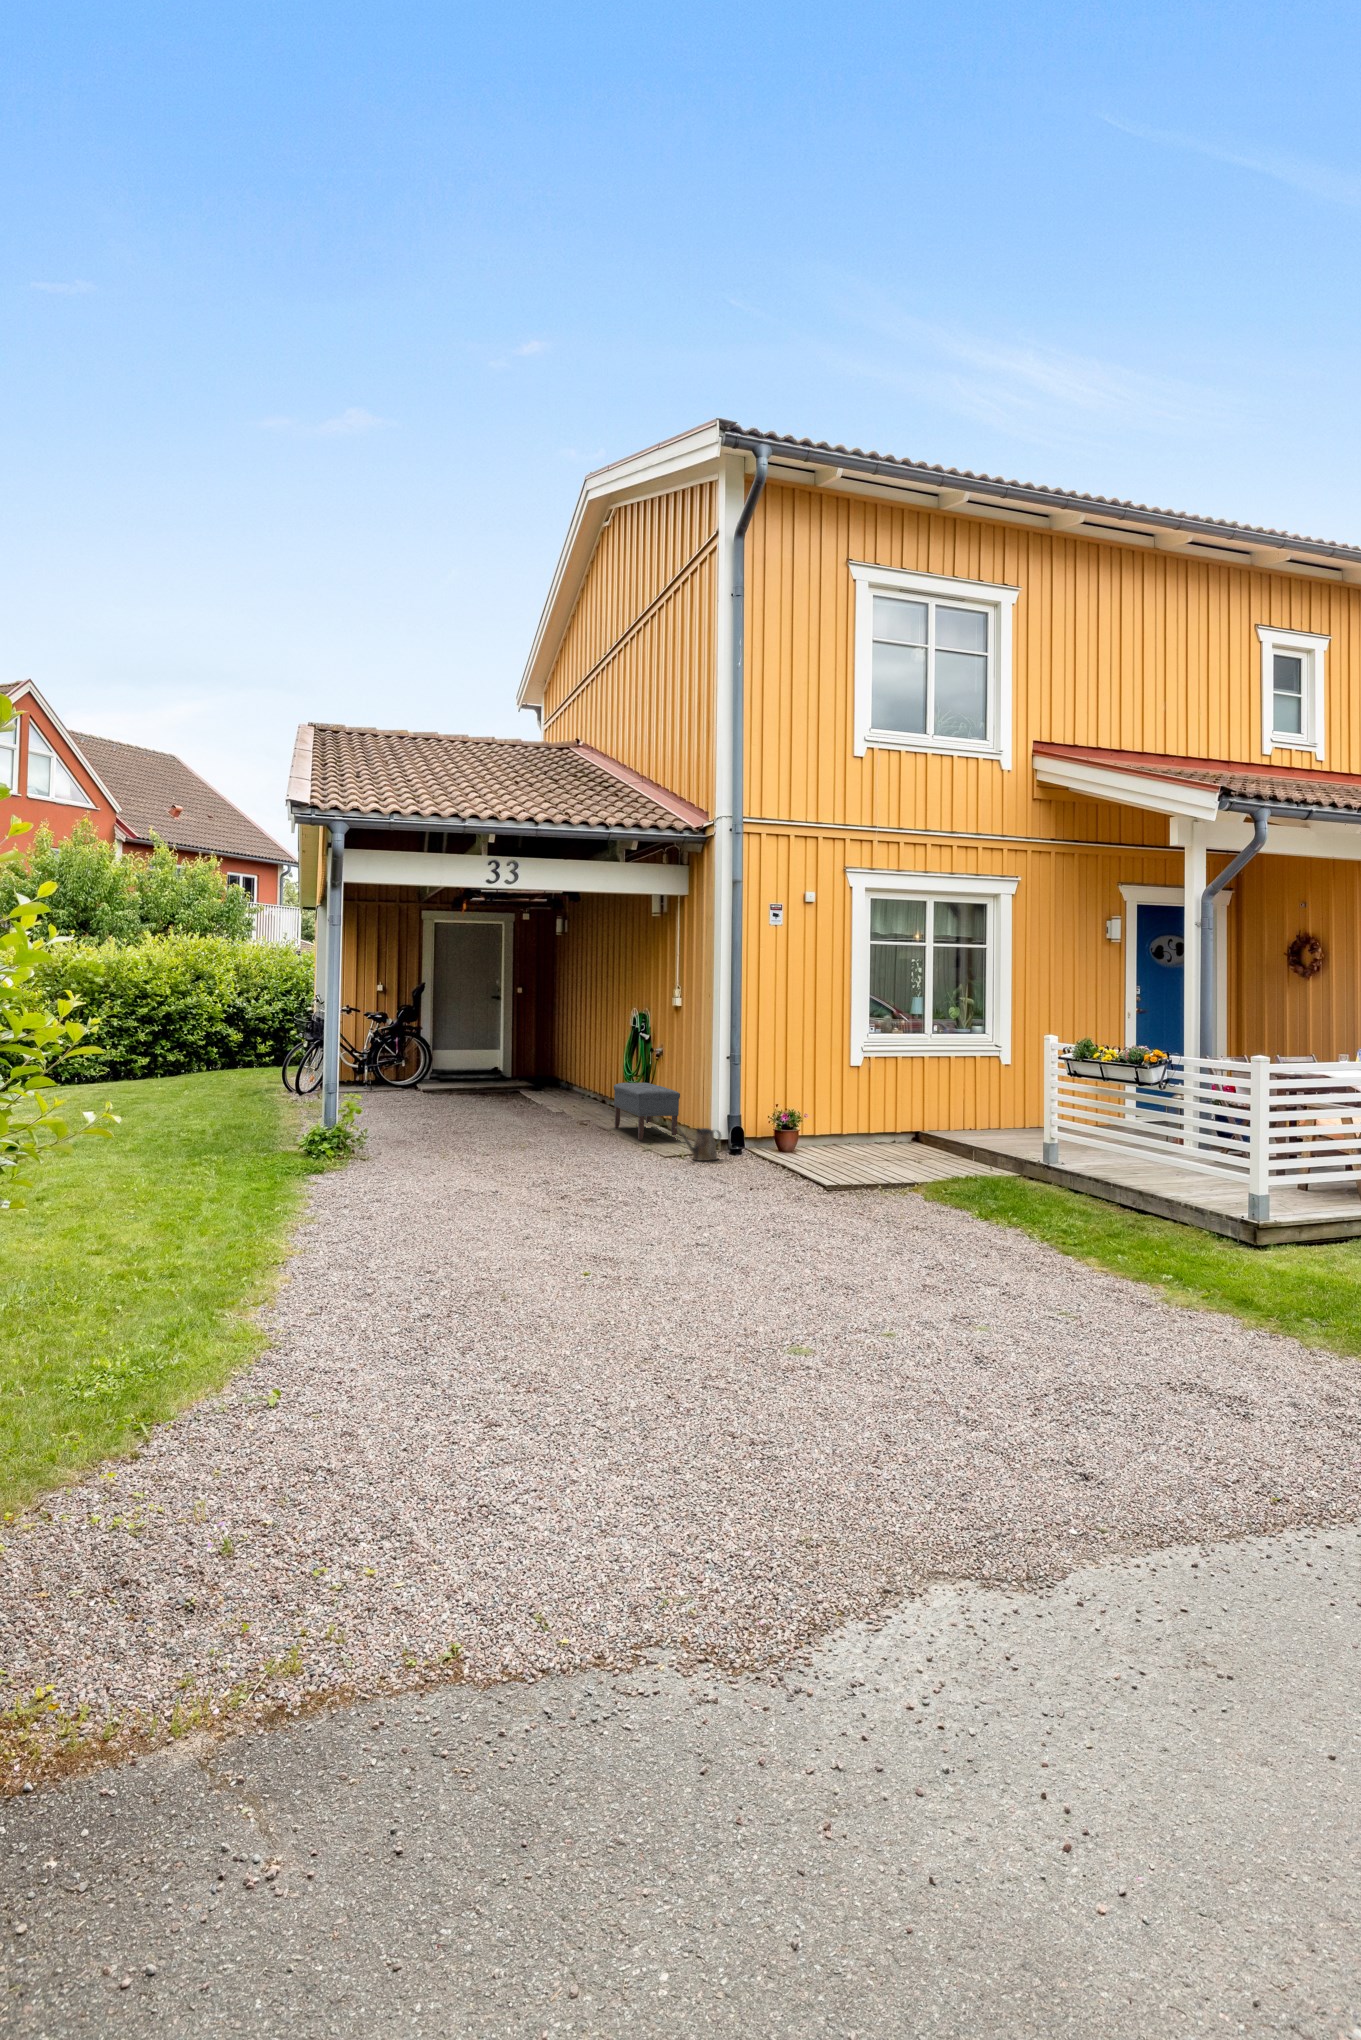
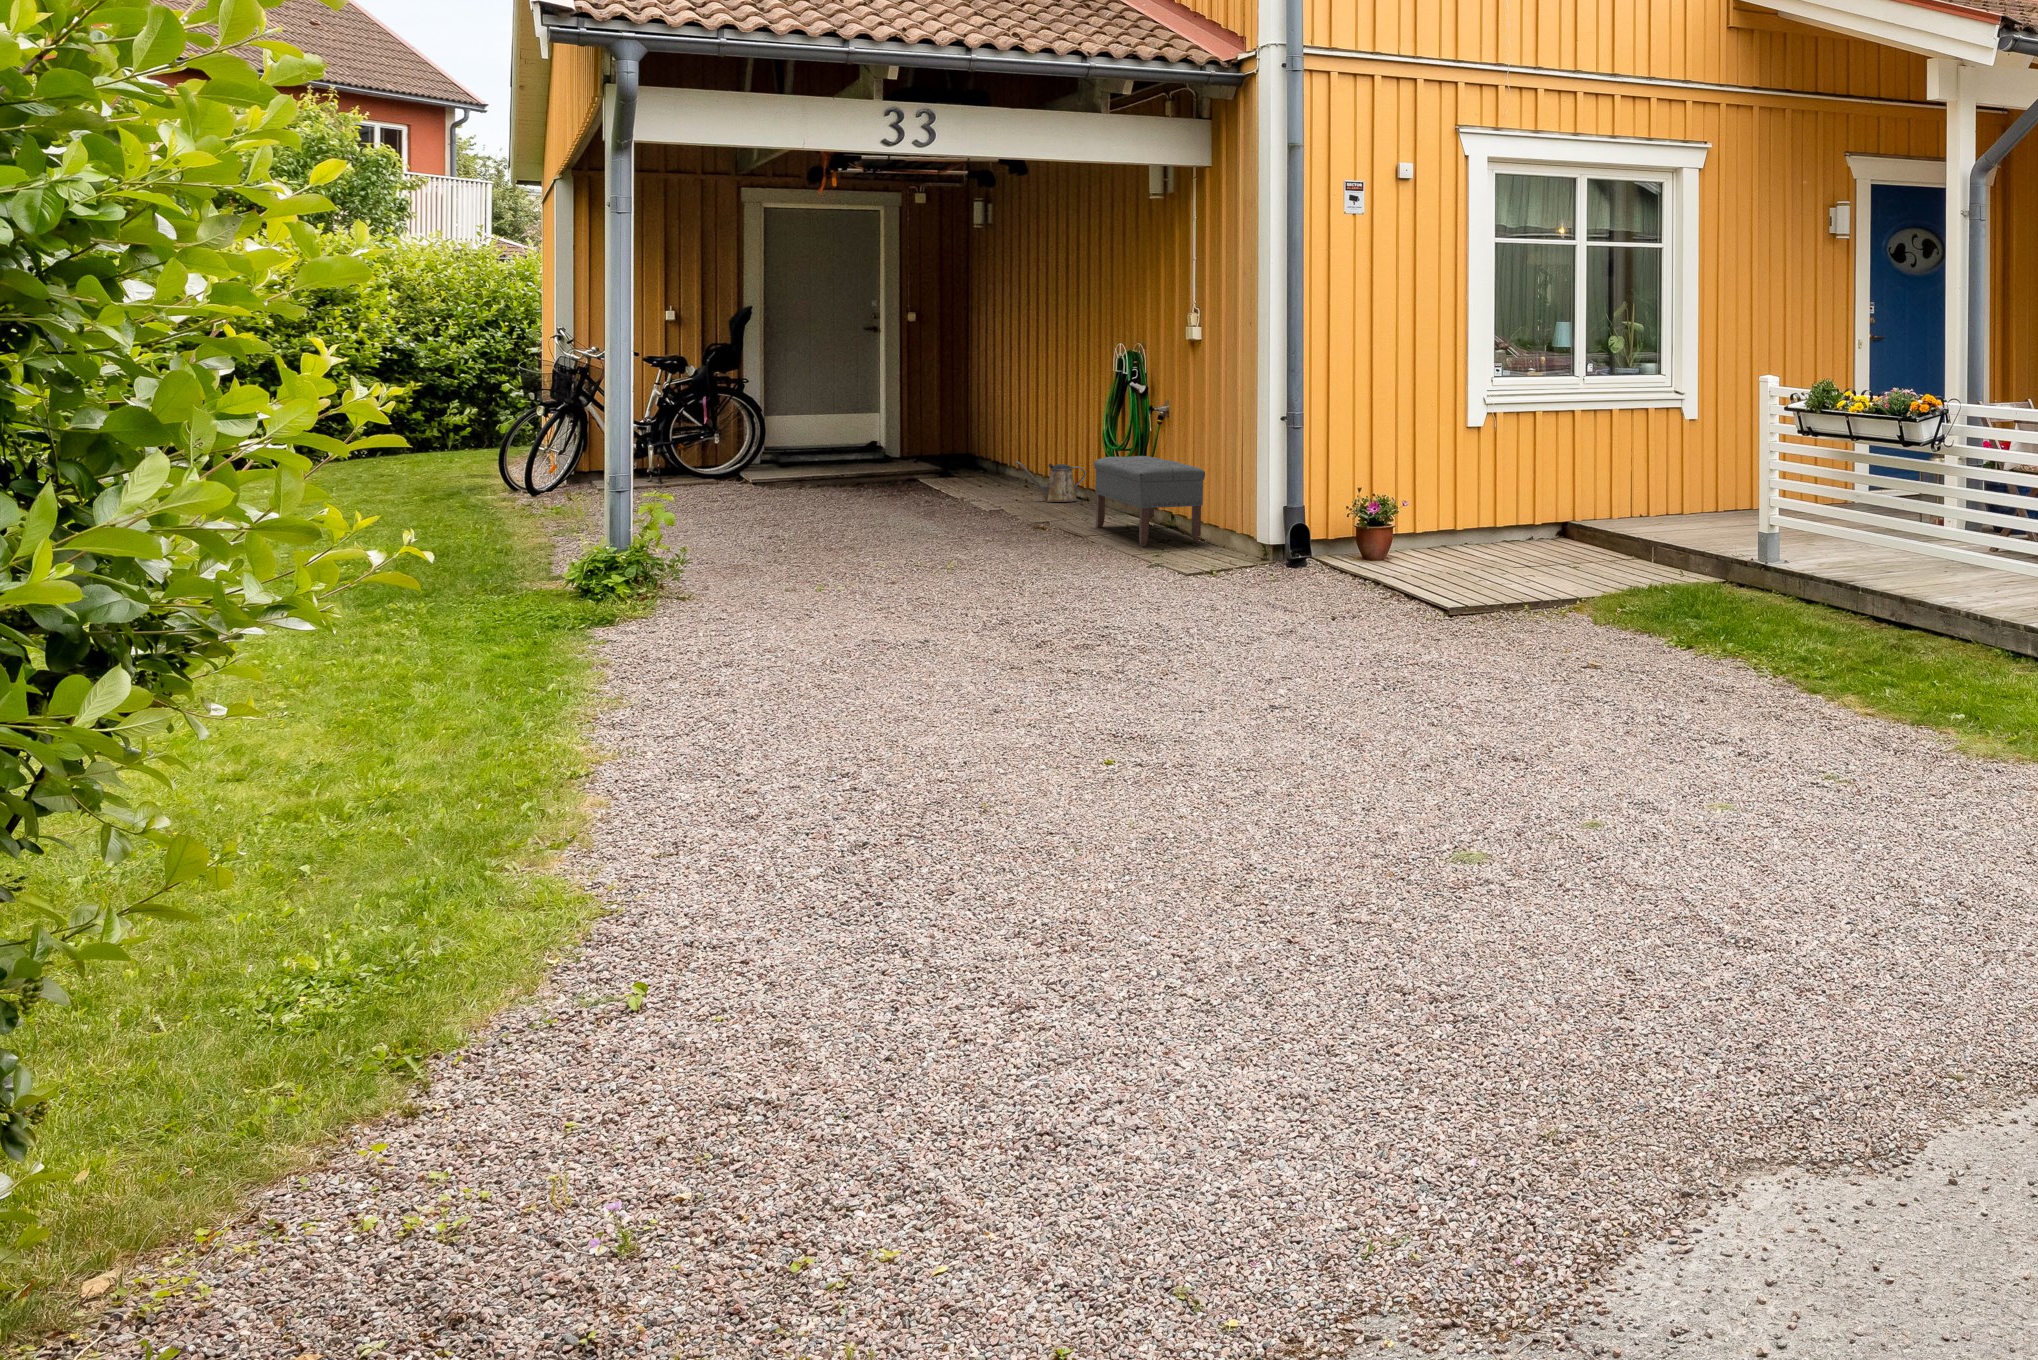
watering can: present [676,1128,721,1161] -> present [1015,461,1086,502]

